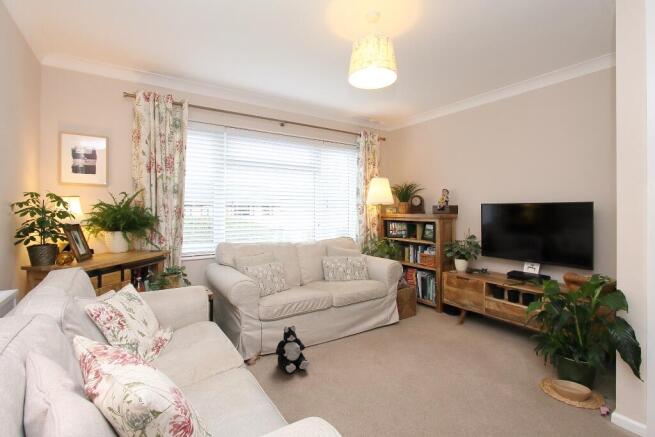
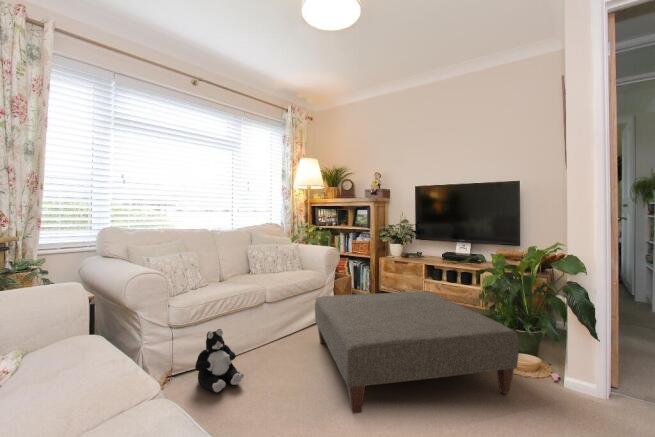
ottoman: none [373,306,549,414] -> present [315,291,519,414]

